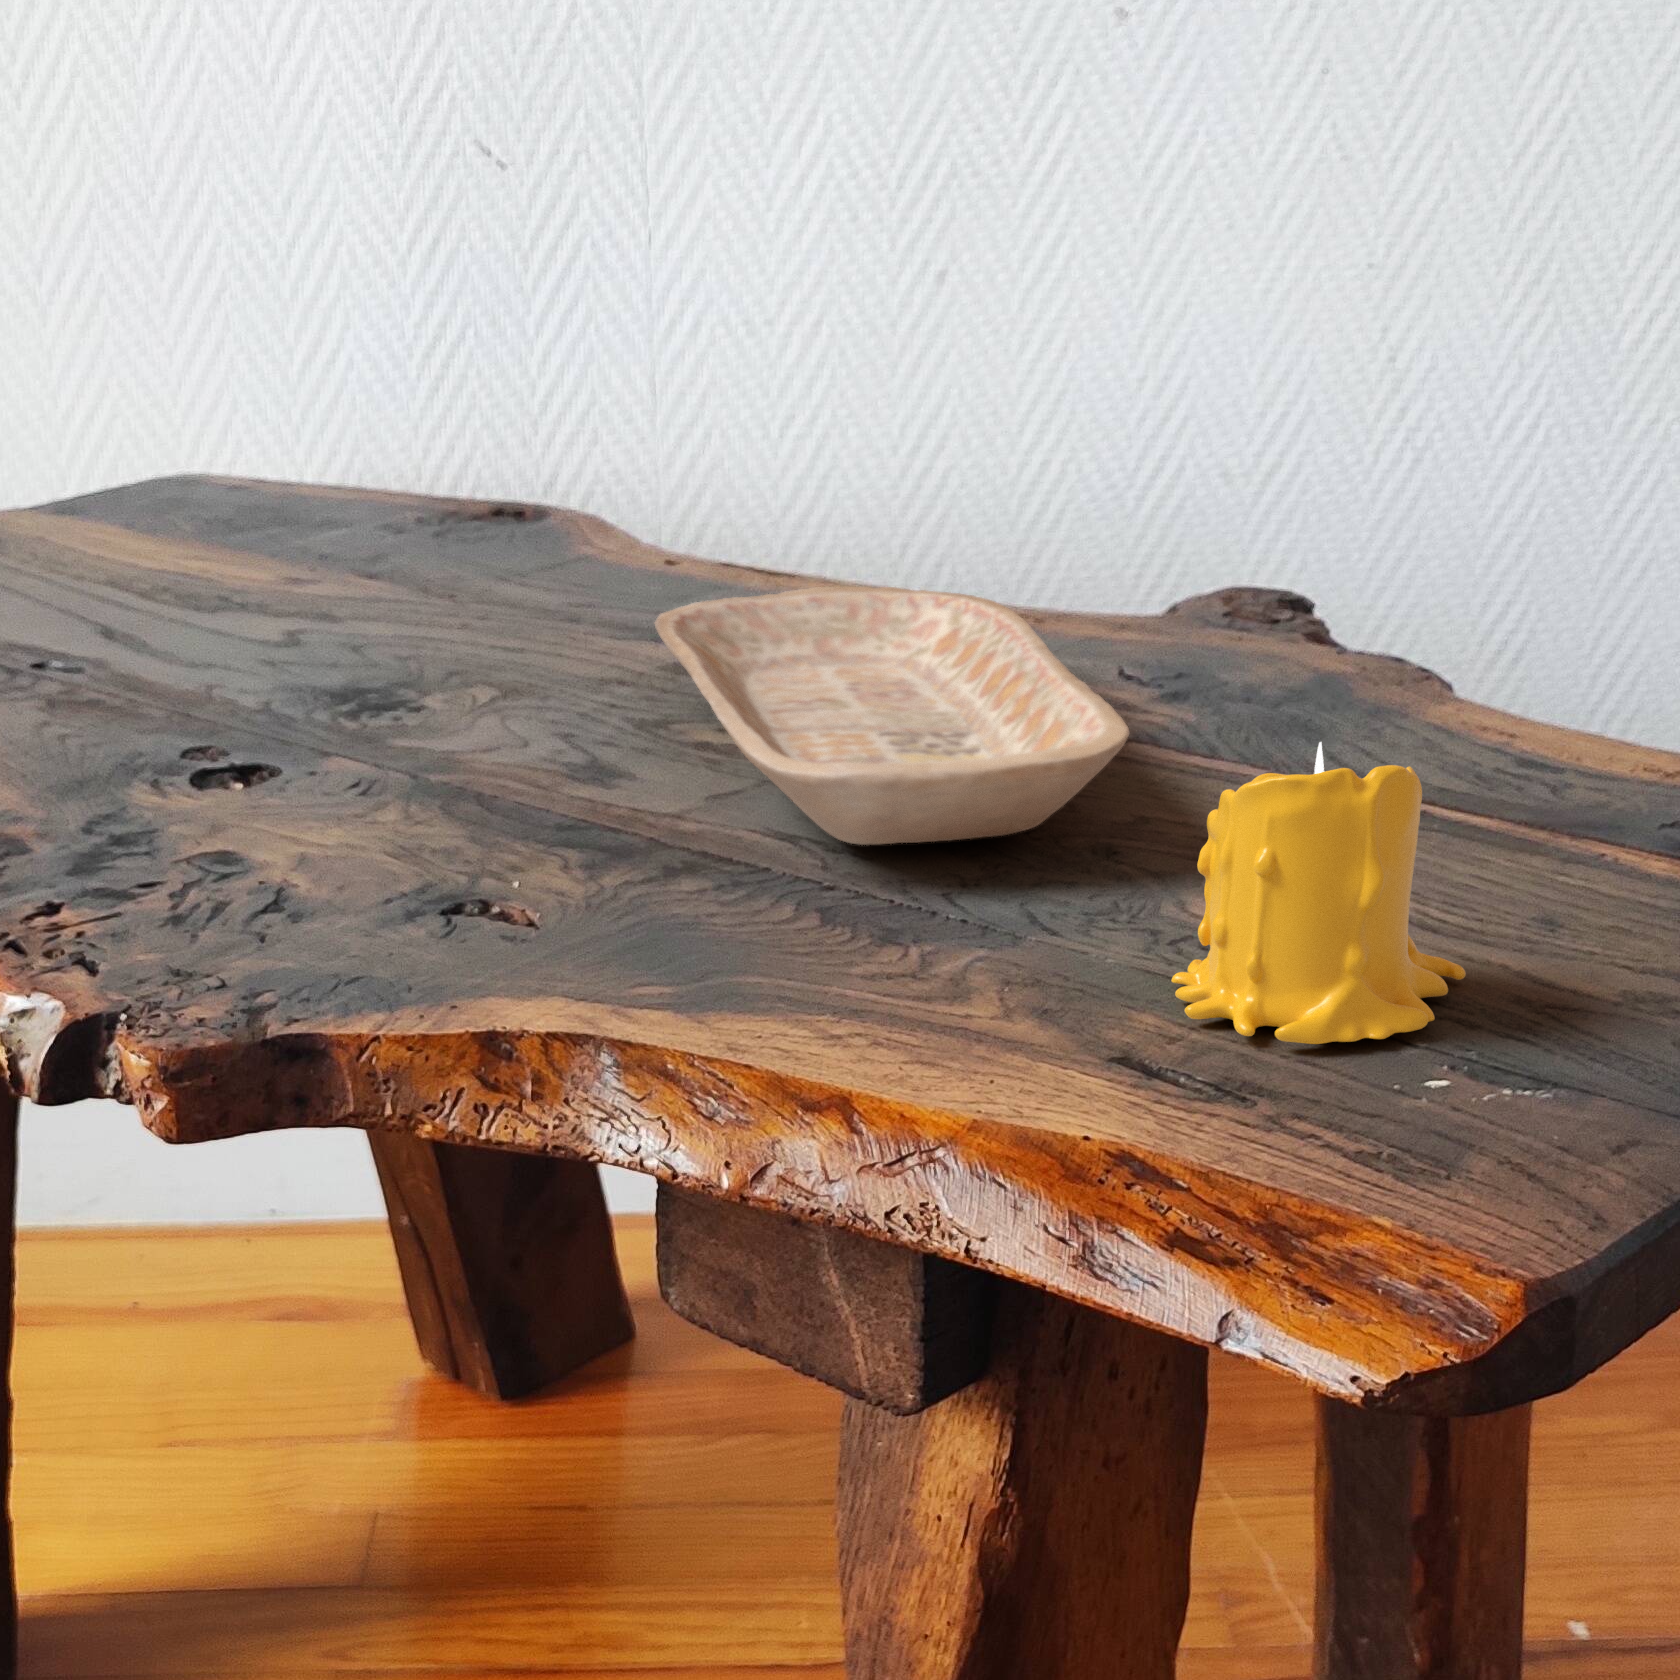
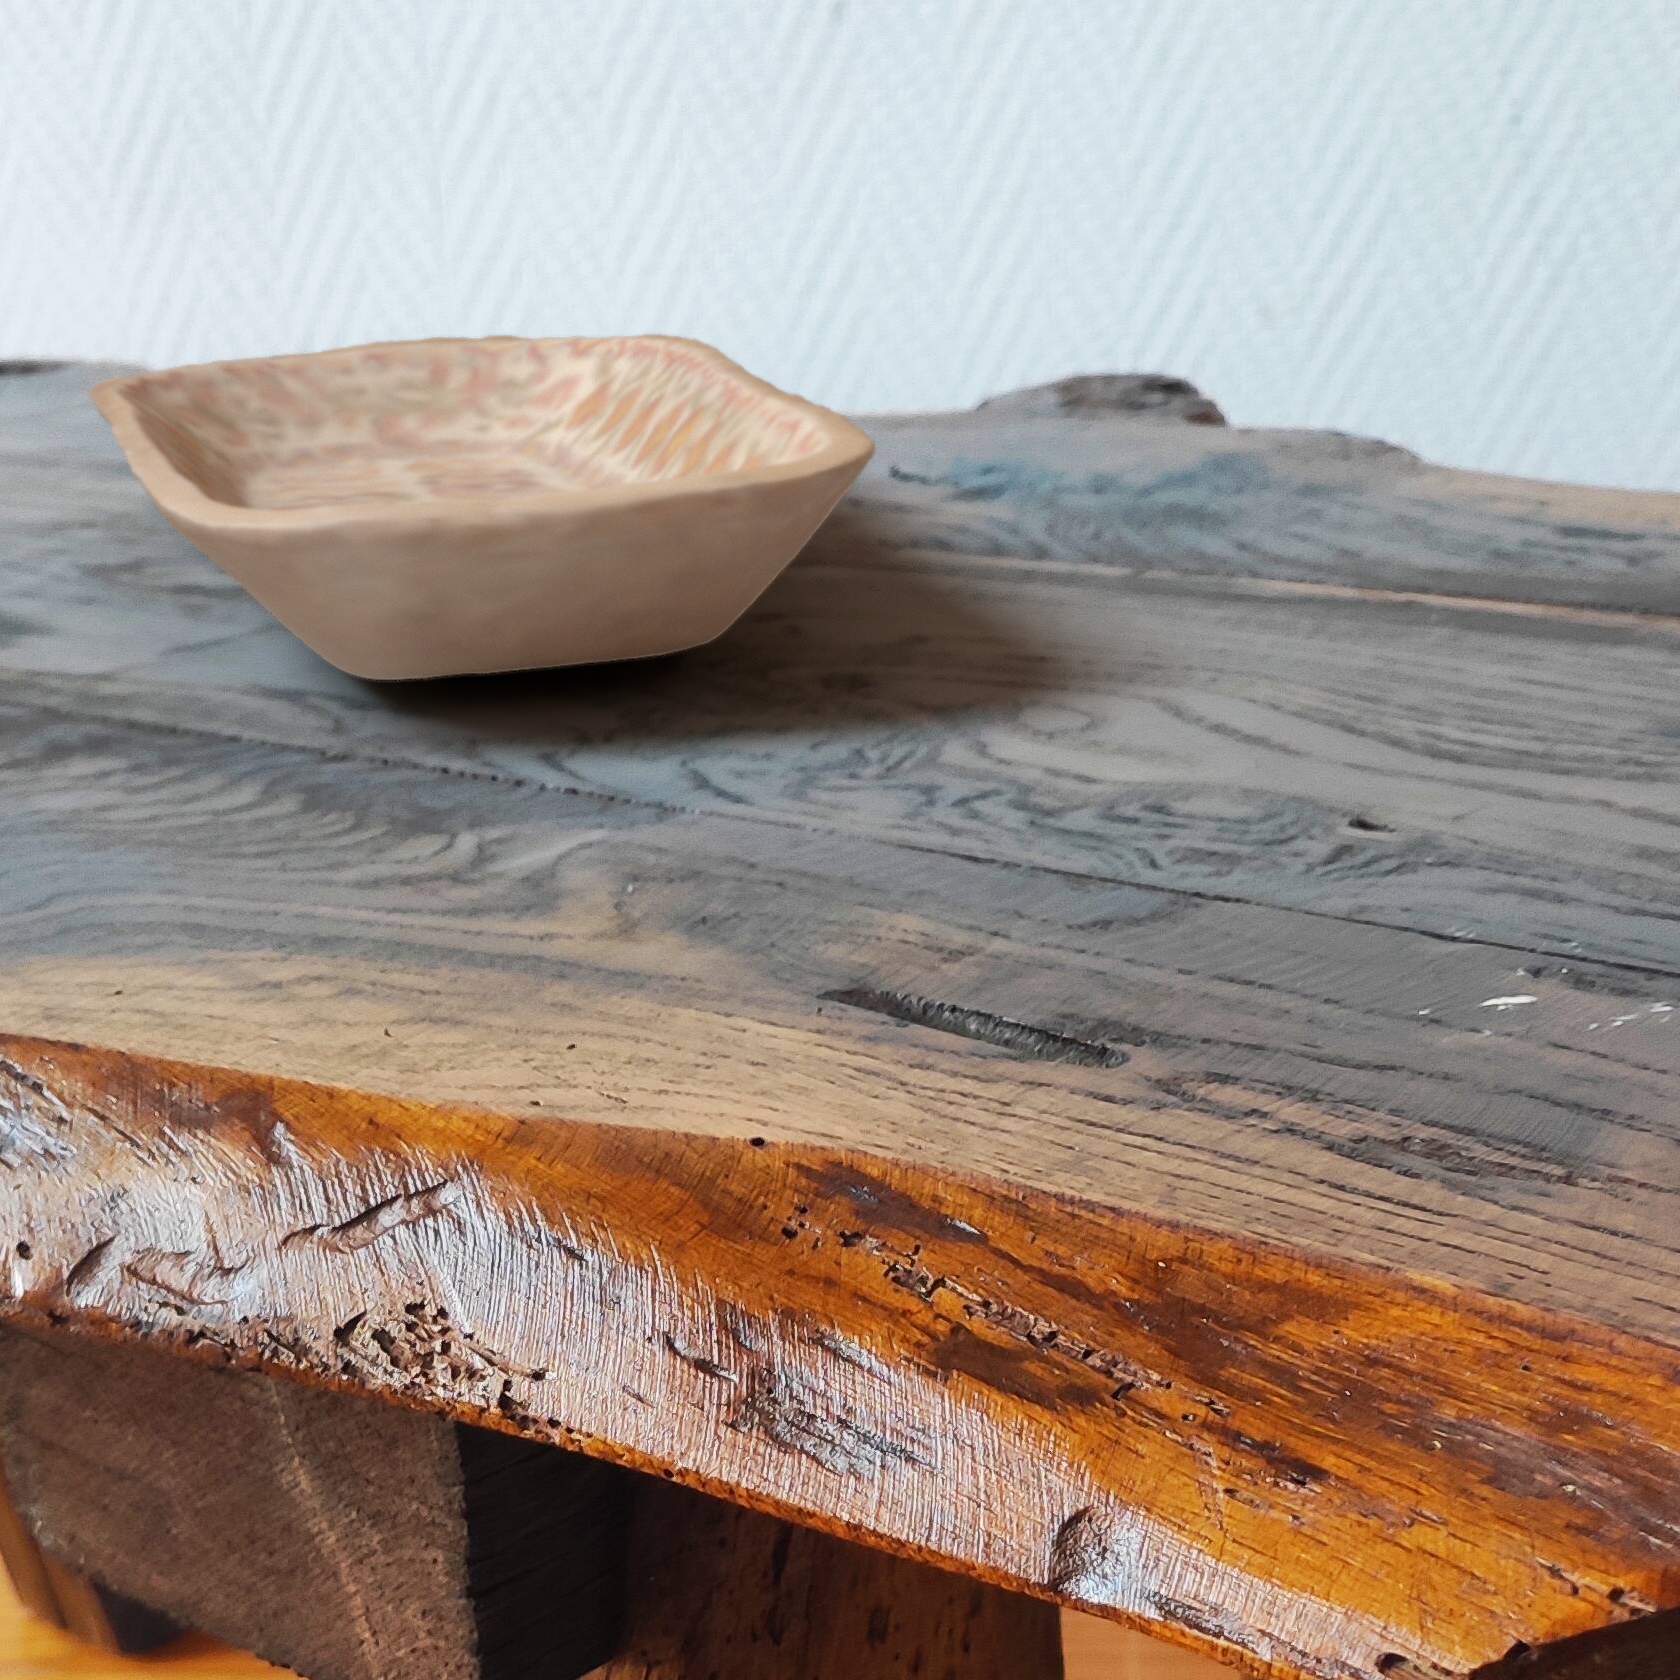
candle: present [1171,742,1466,1044] -> none [955,307,1533,949]

